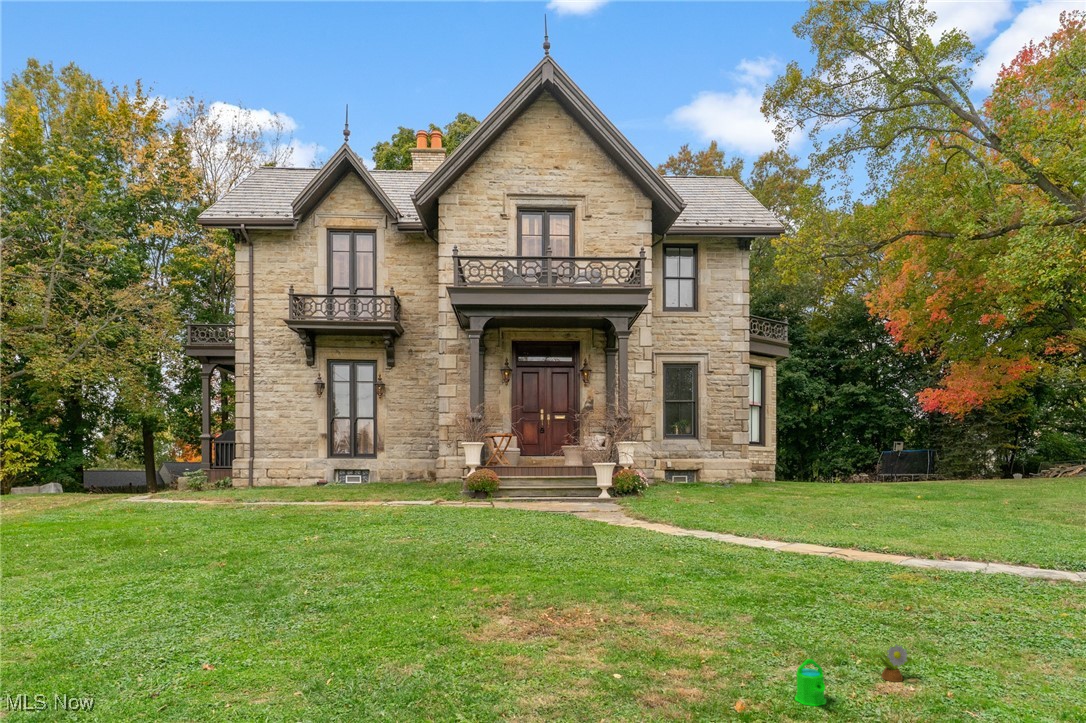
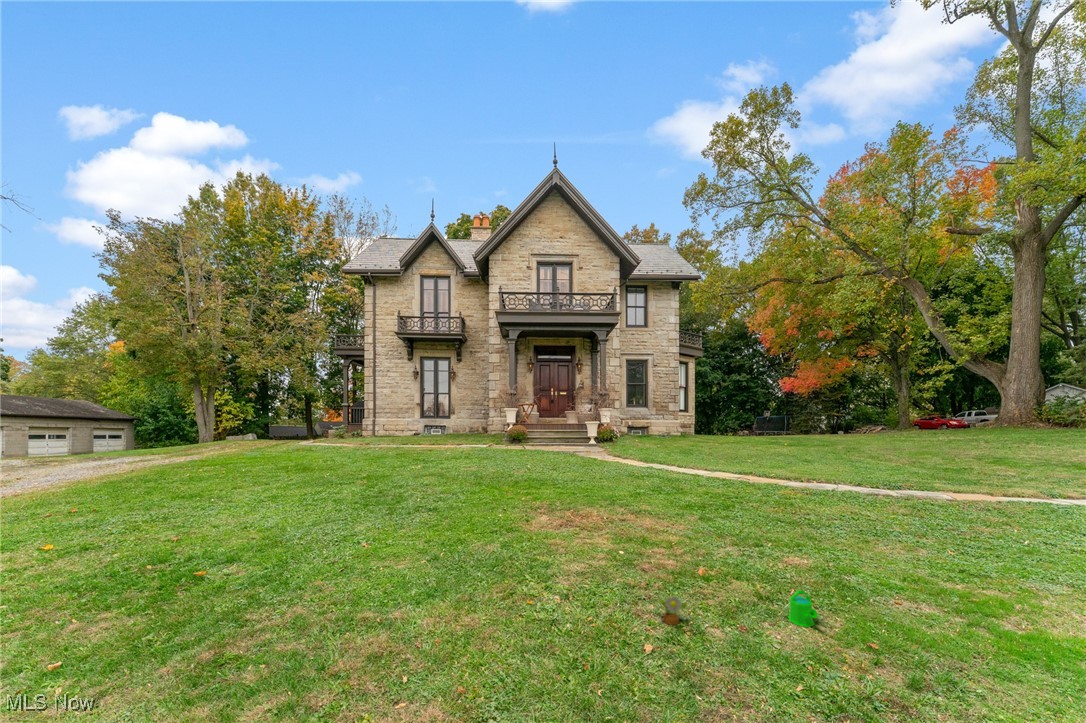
decorative plant: present [874,644,912,682] -> present [658,596,687,625]

